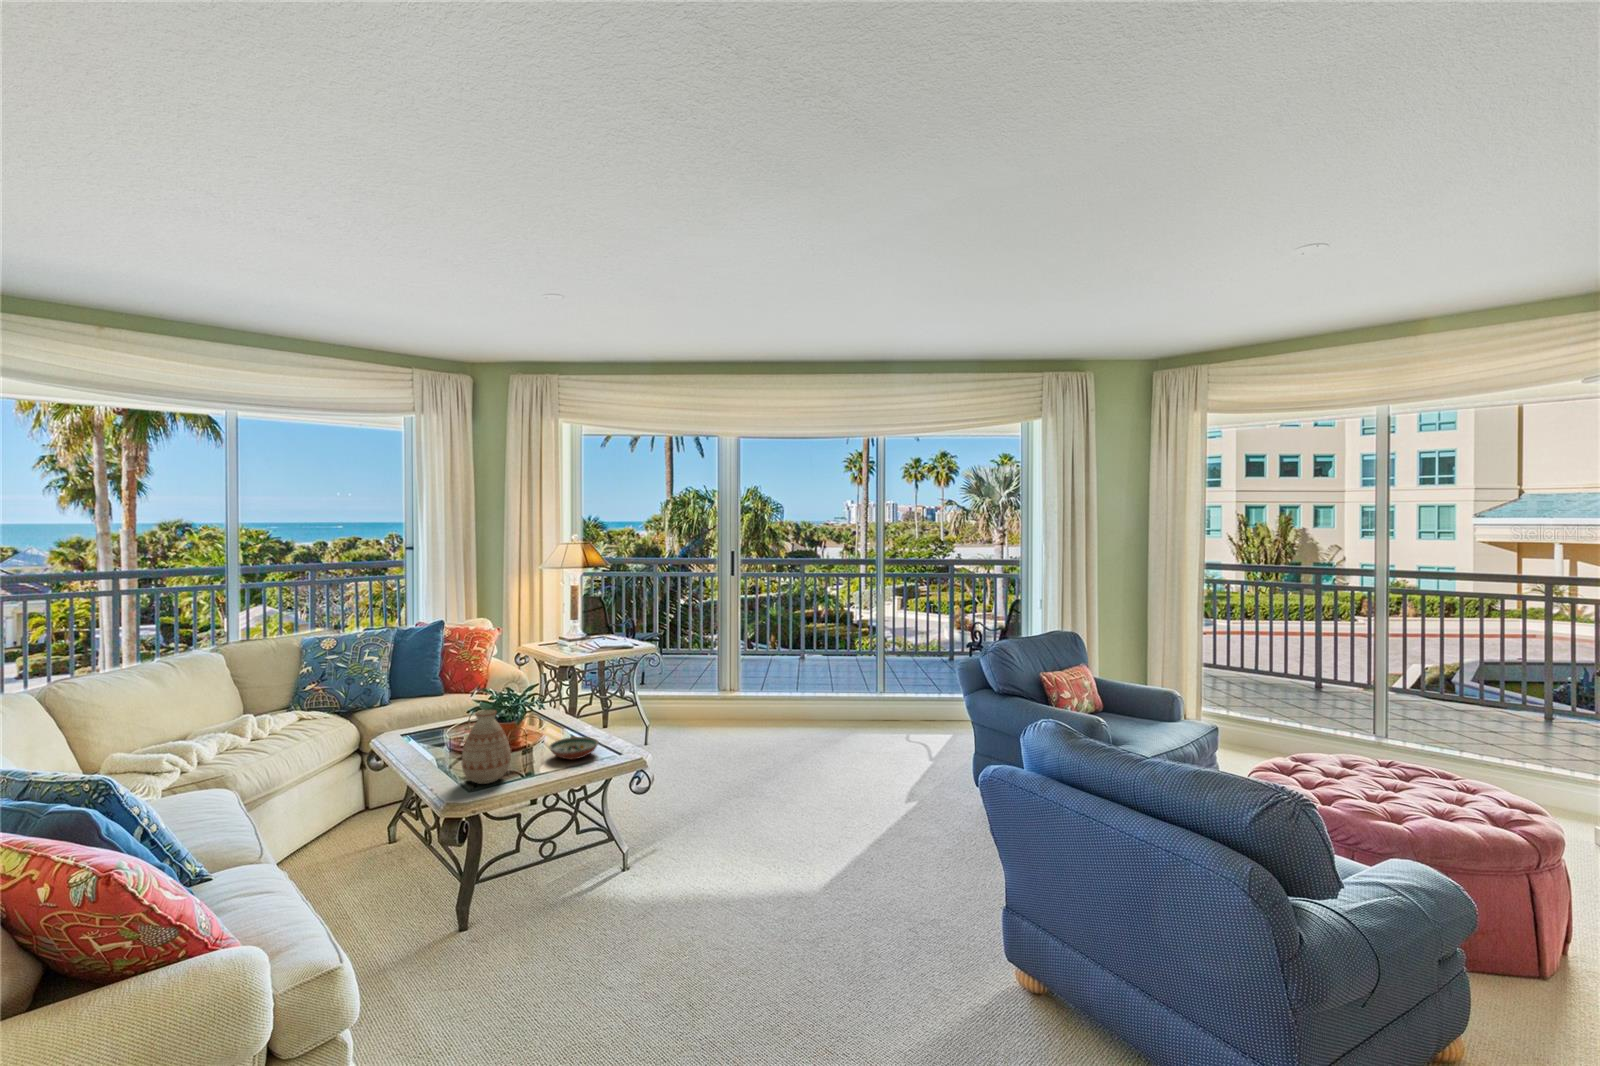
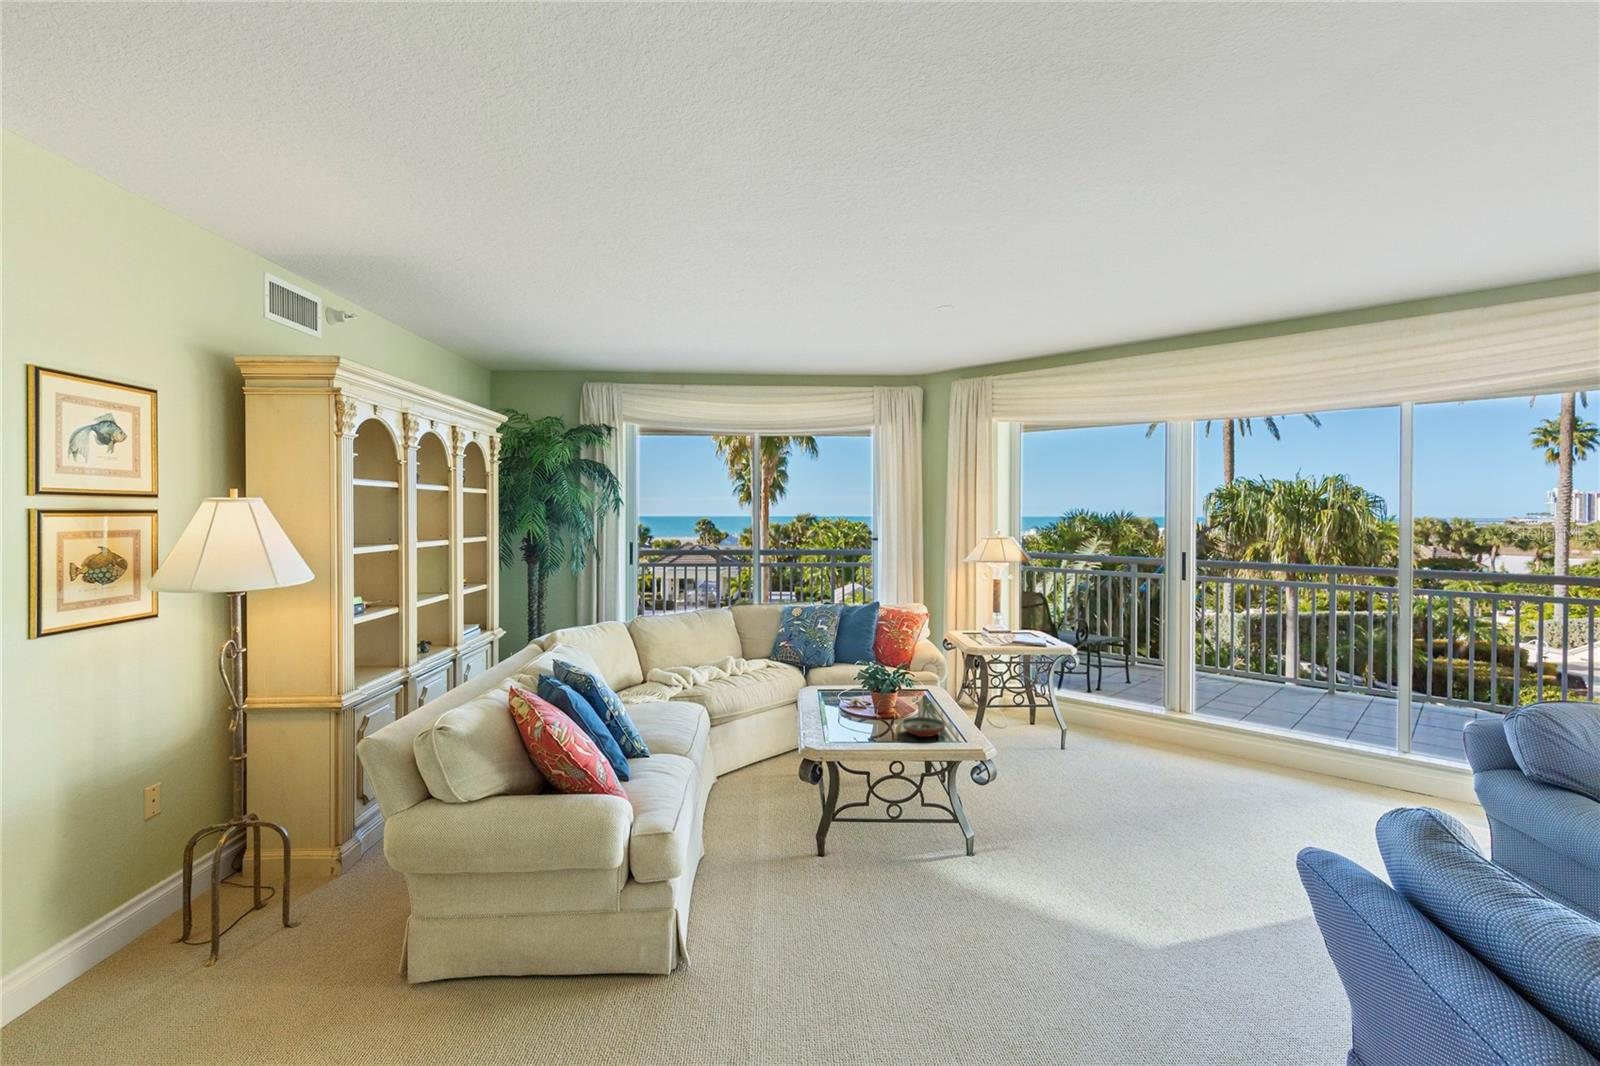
vase: present [462,710,511,784] -> none [823,677,862,739]

